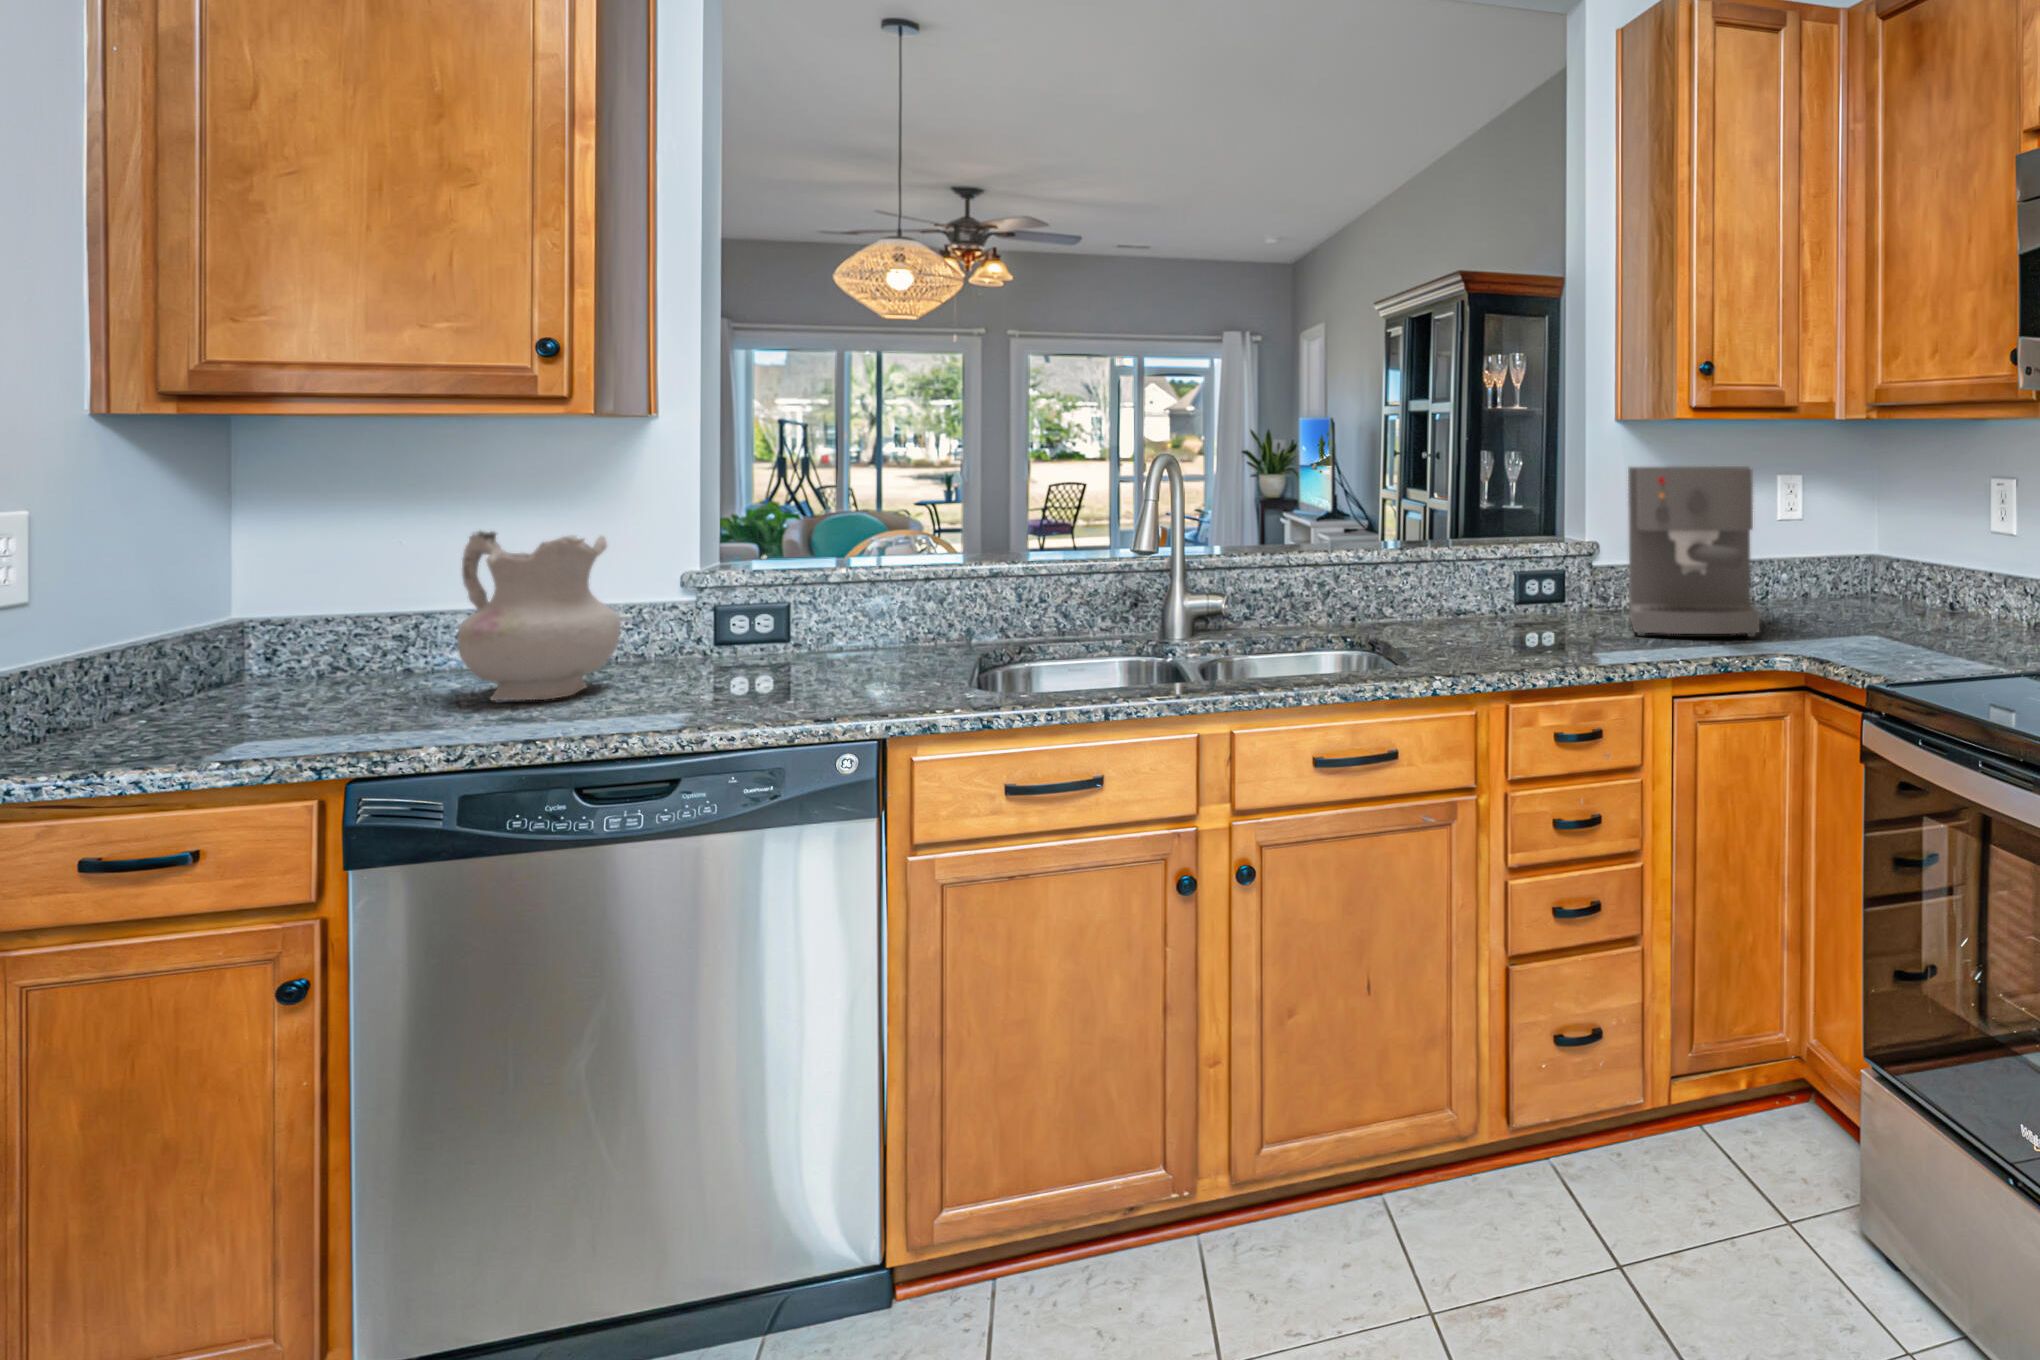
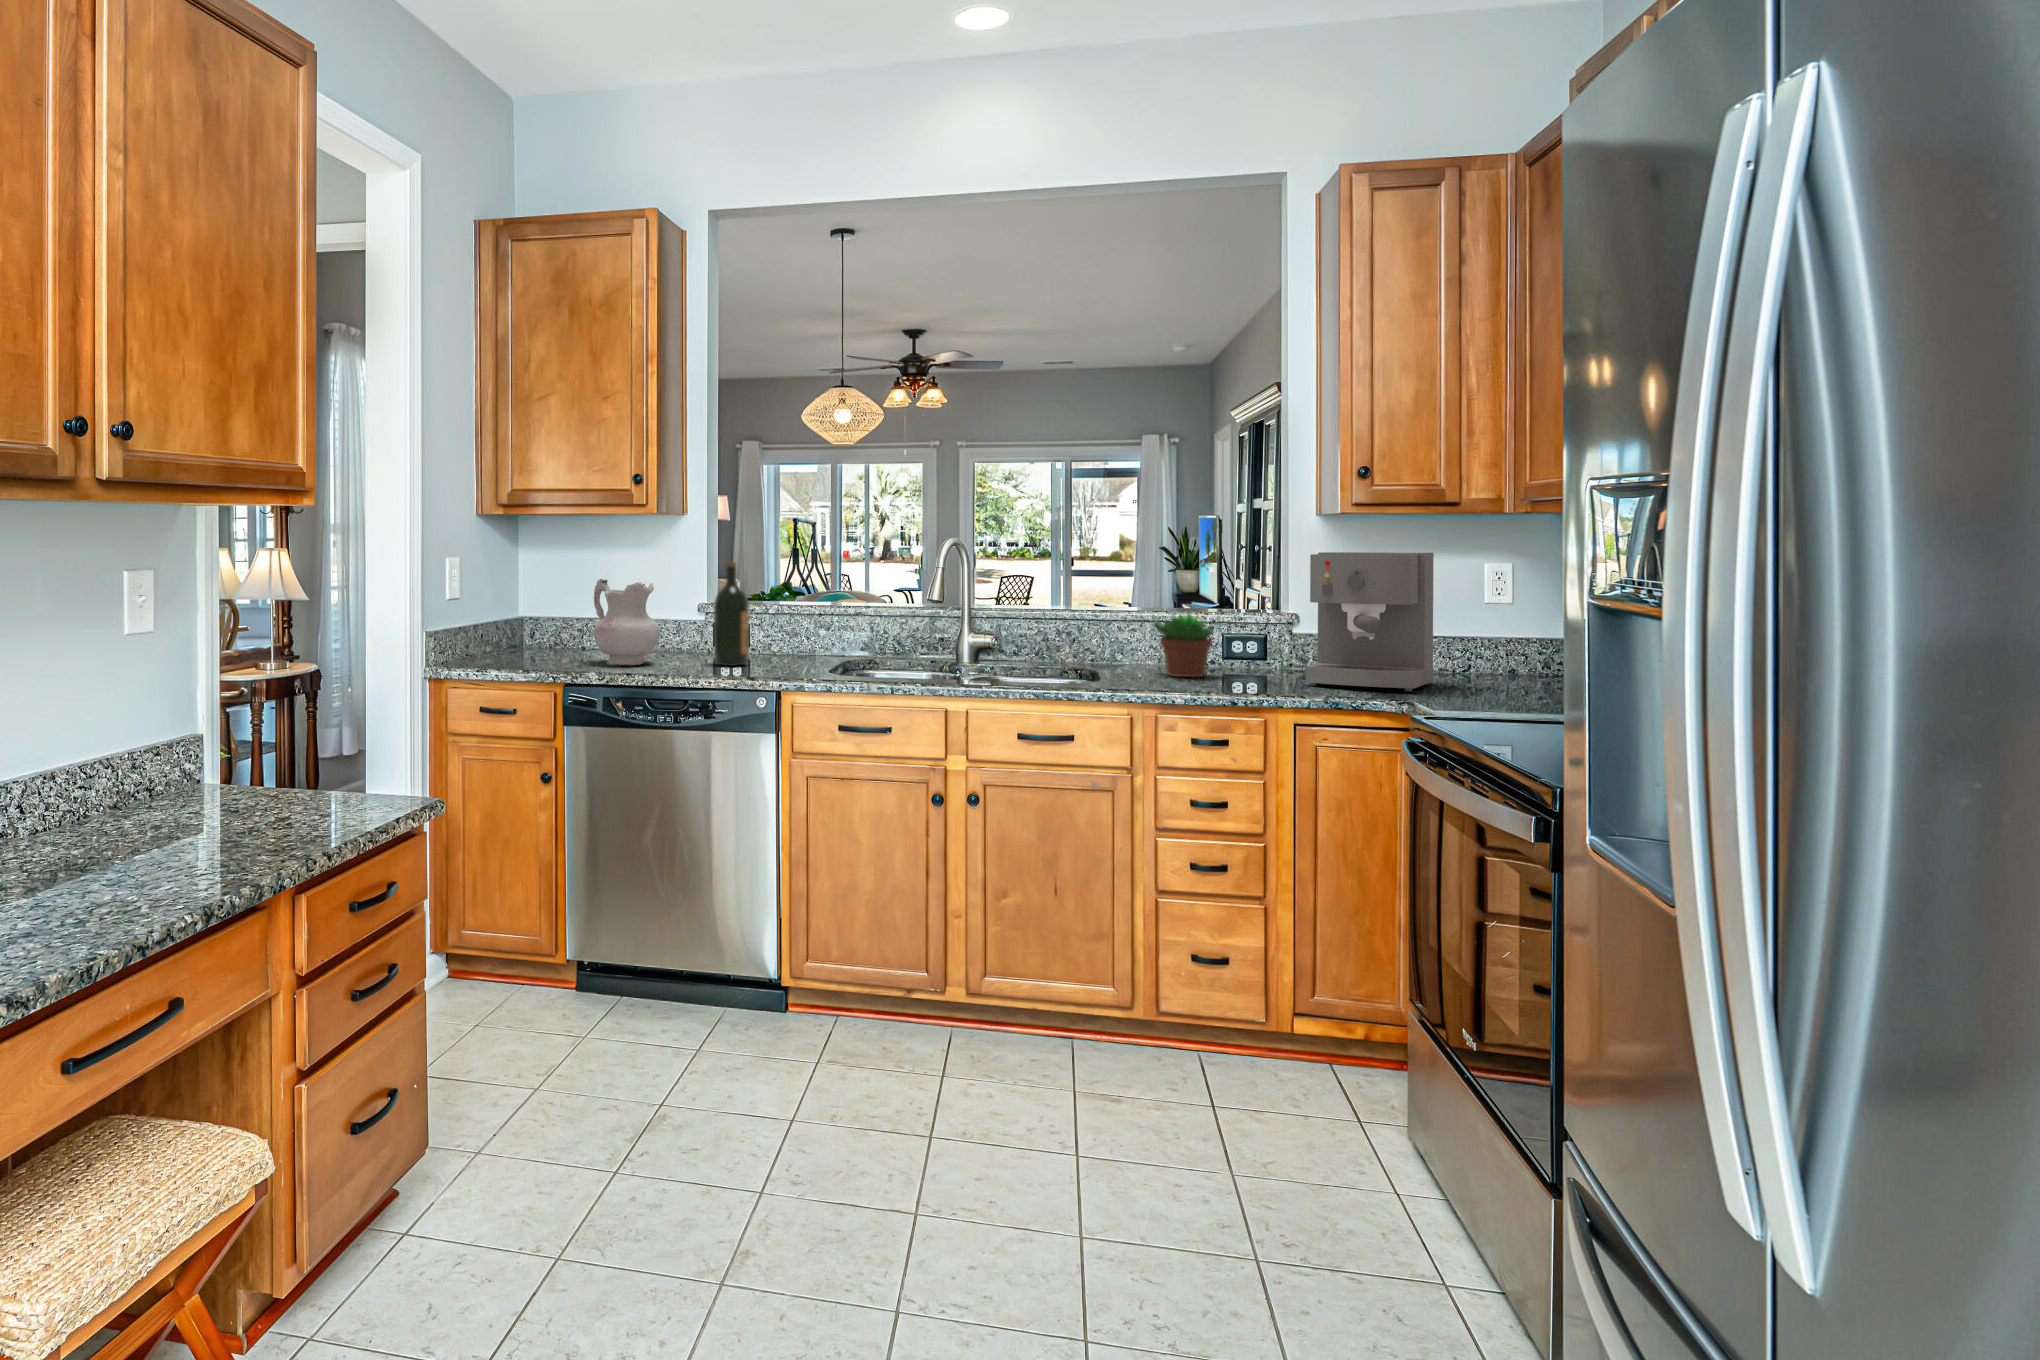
wine bottle: none [742,492,815,679] -> present [714,562,749,666]
succulent plant: none [1440,547,1526,636] -> present [1153,615,1214,677]

